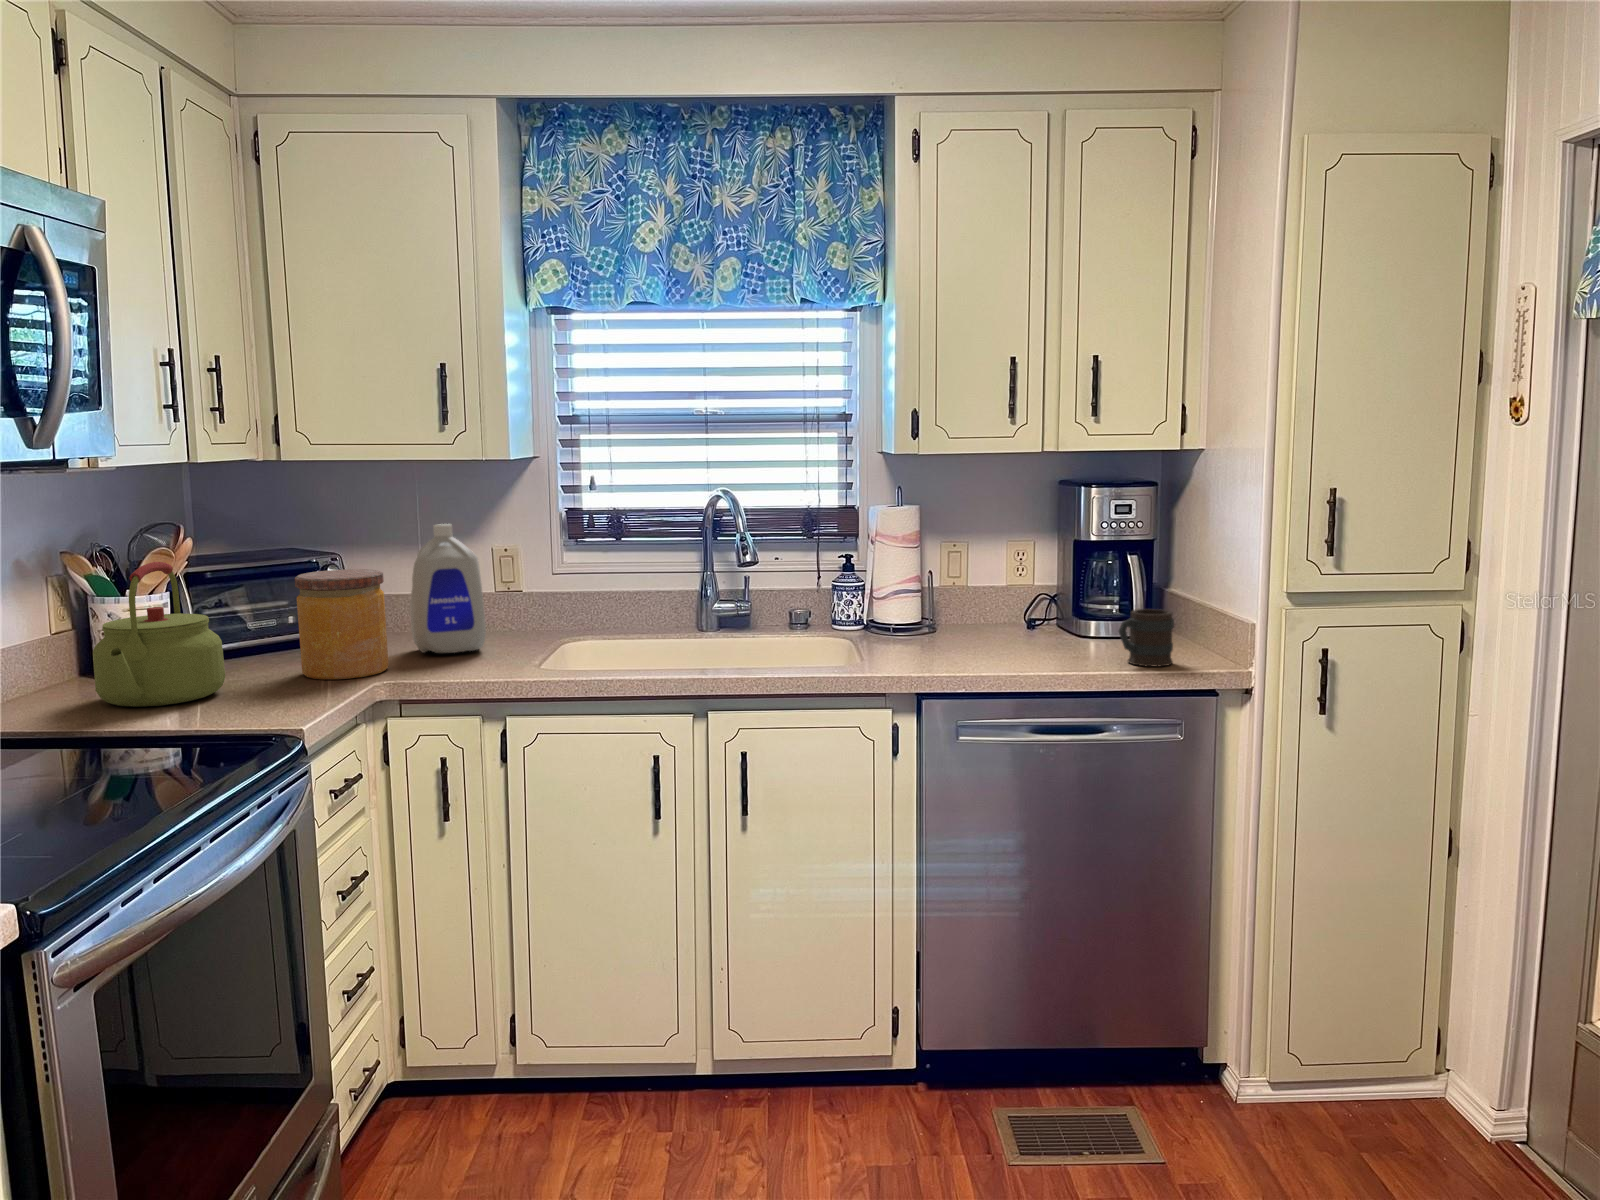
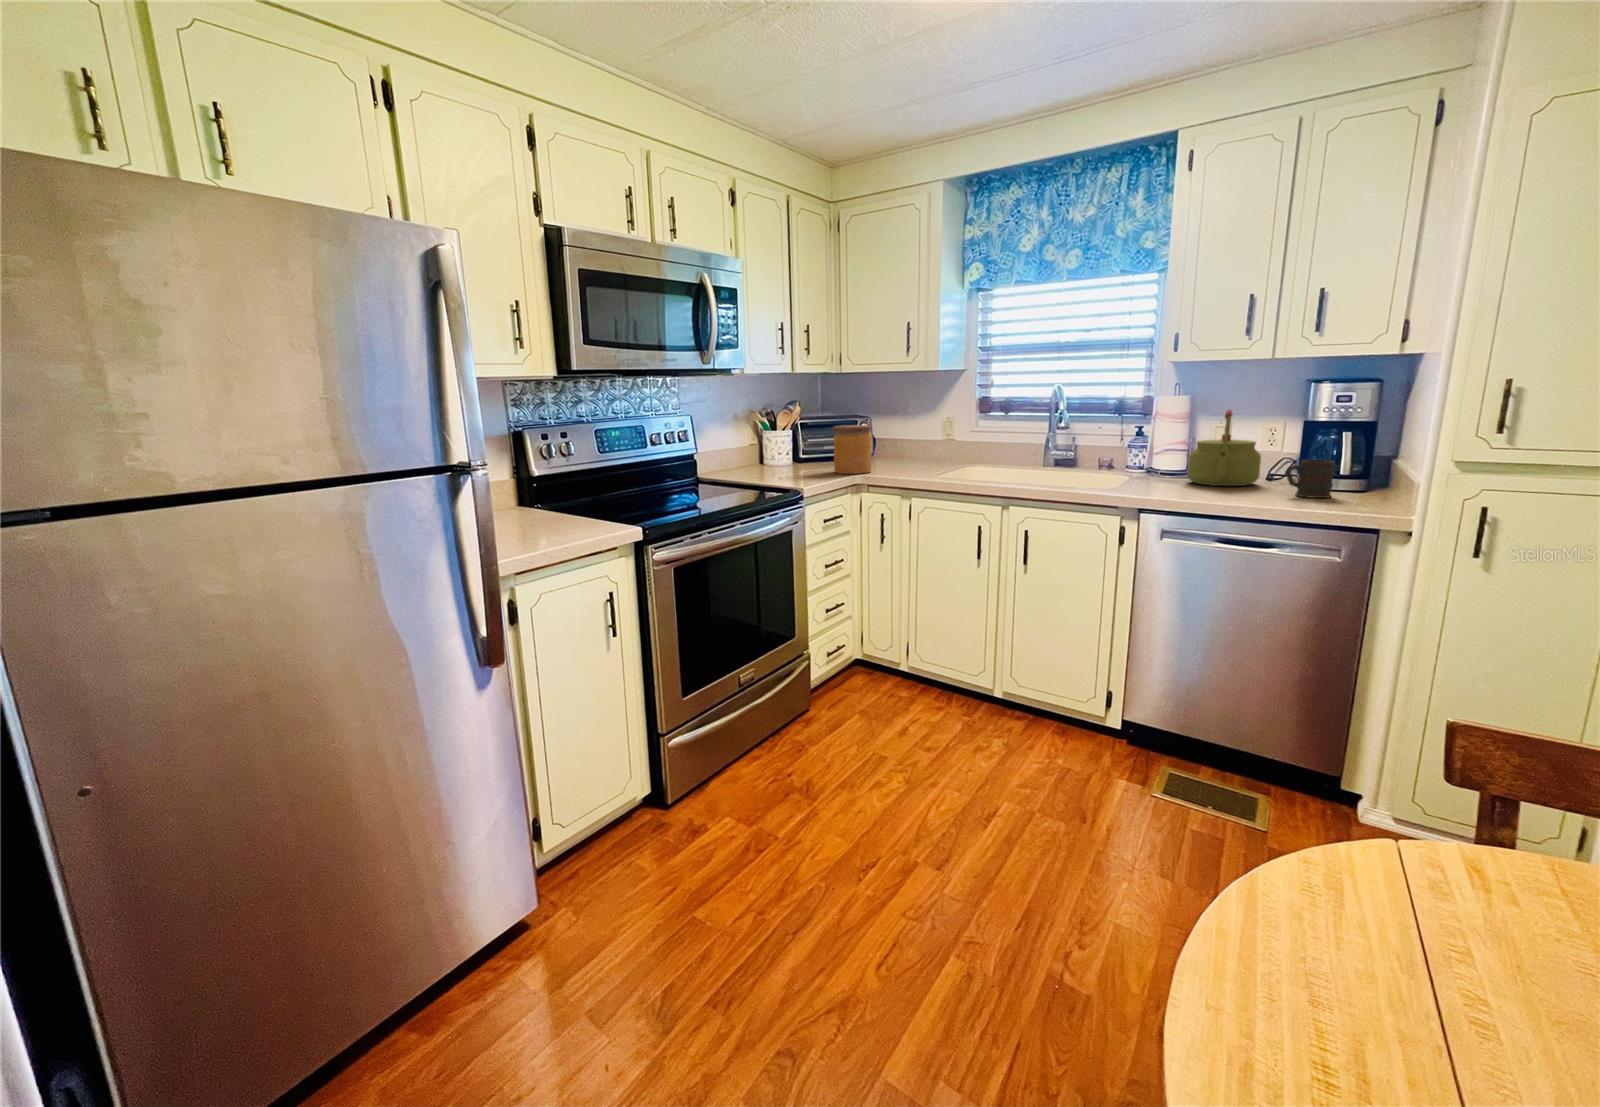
bottle: present [410,524,486,653] -> none [889,405,926,468]
kettle: present [93,562,225,707] -> present [1187,410,1261,486]

